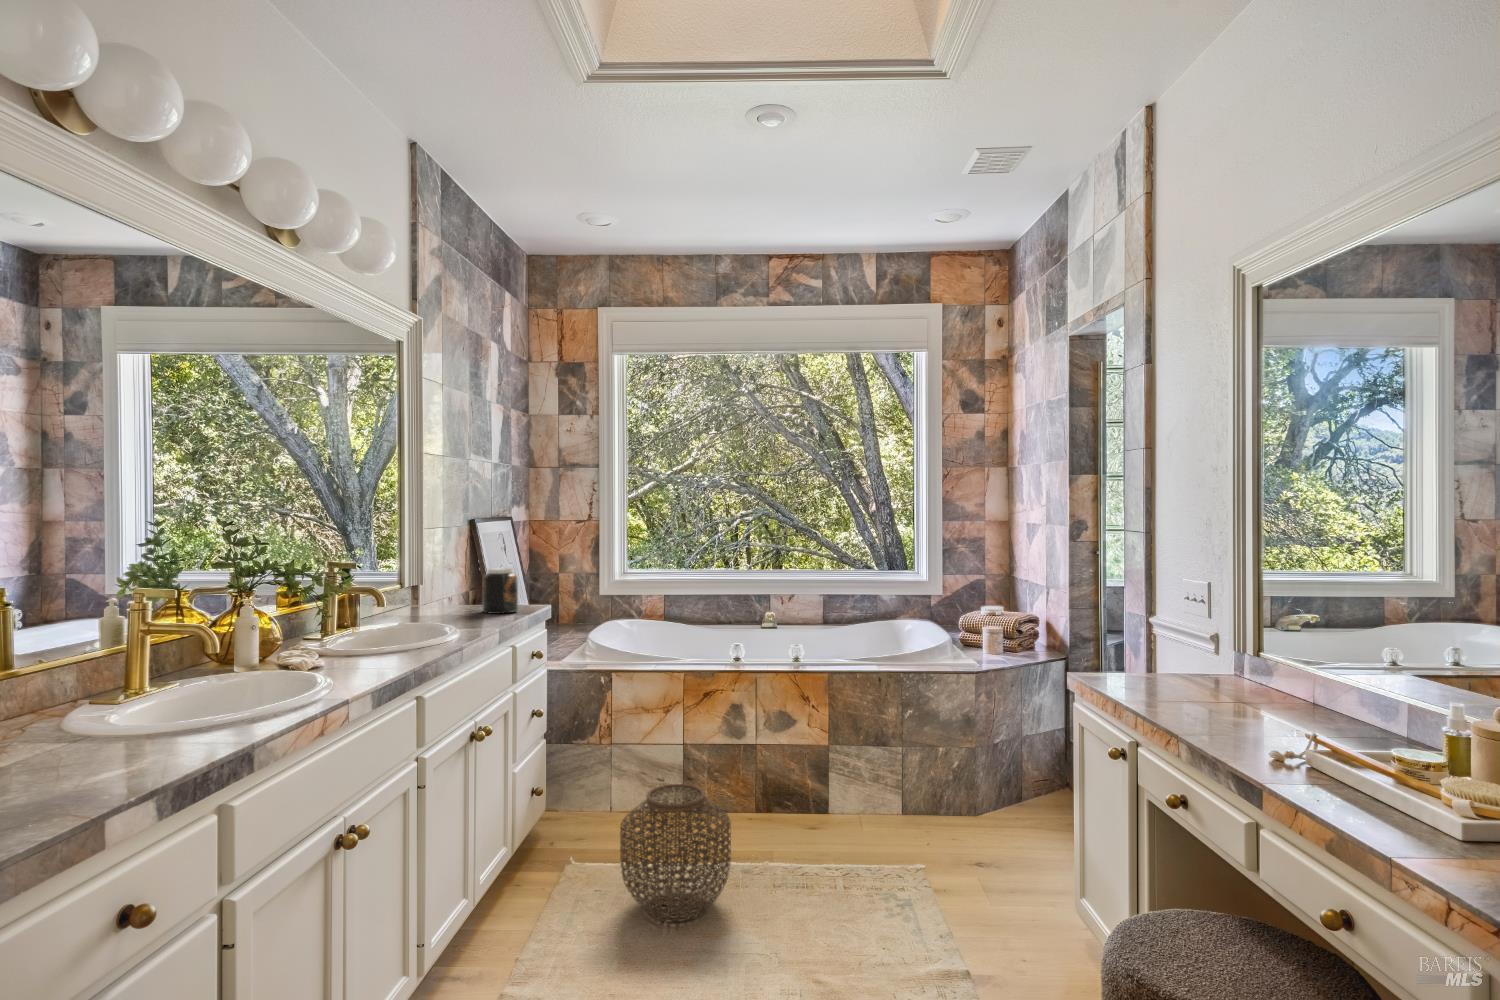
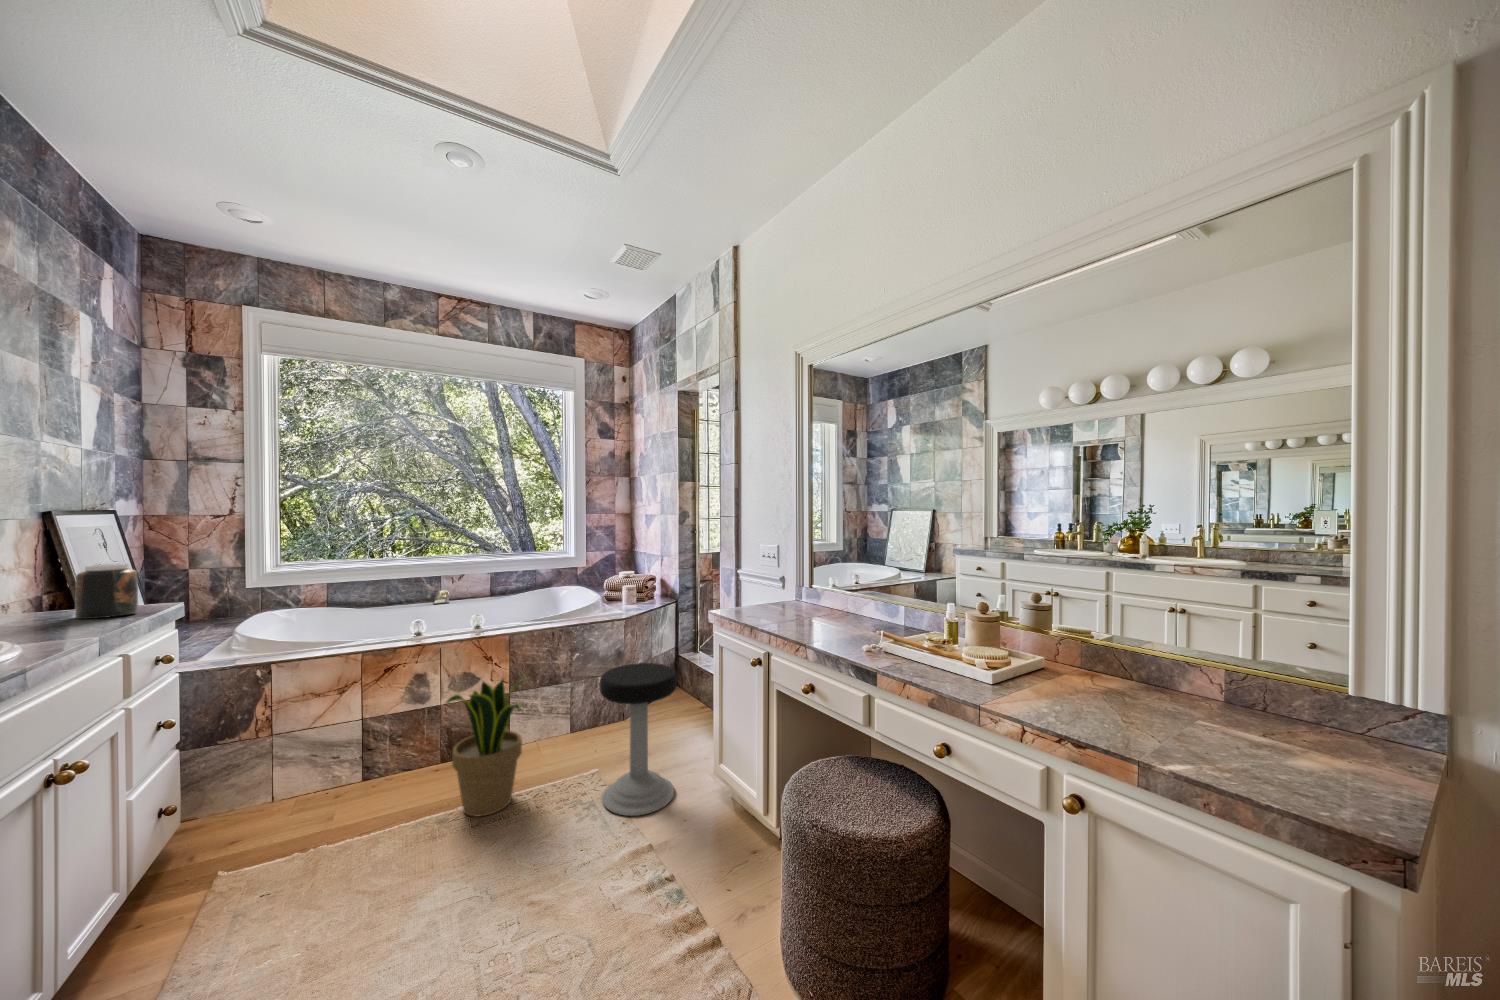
potted plant: none [747,721,835,875] -> present [446,679,522,817]
stool: none [913,731,1016,929] -> present [600,663,677,816]
woven basket: present [620,784,731,922] -> none [302,761,436,909]

